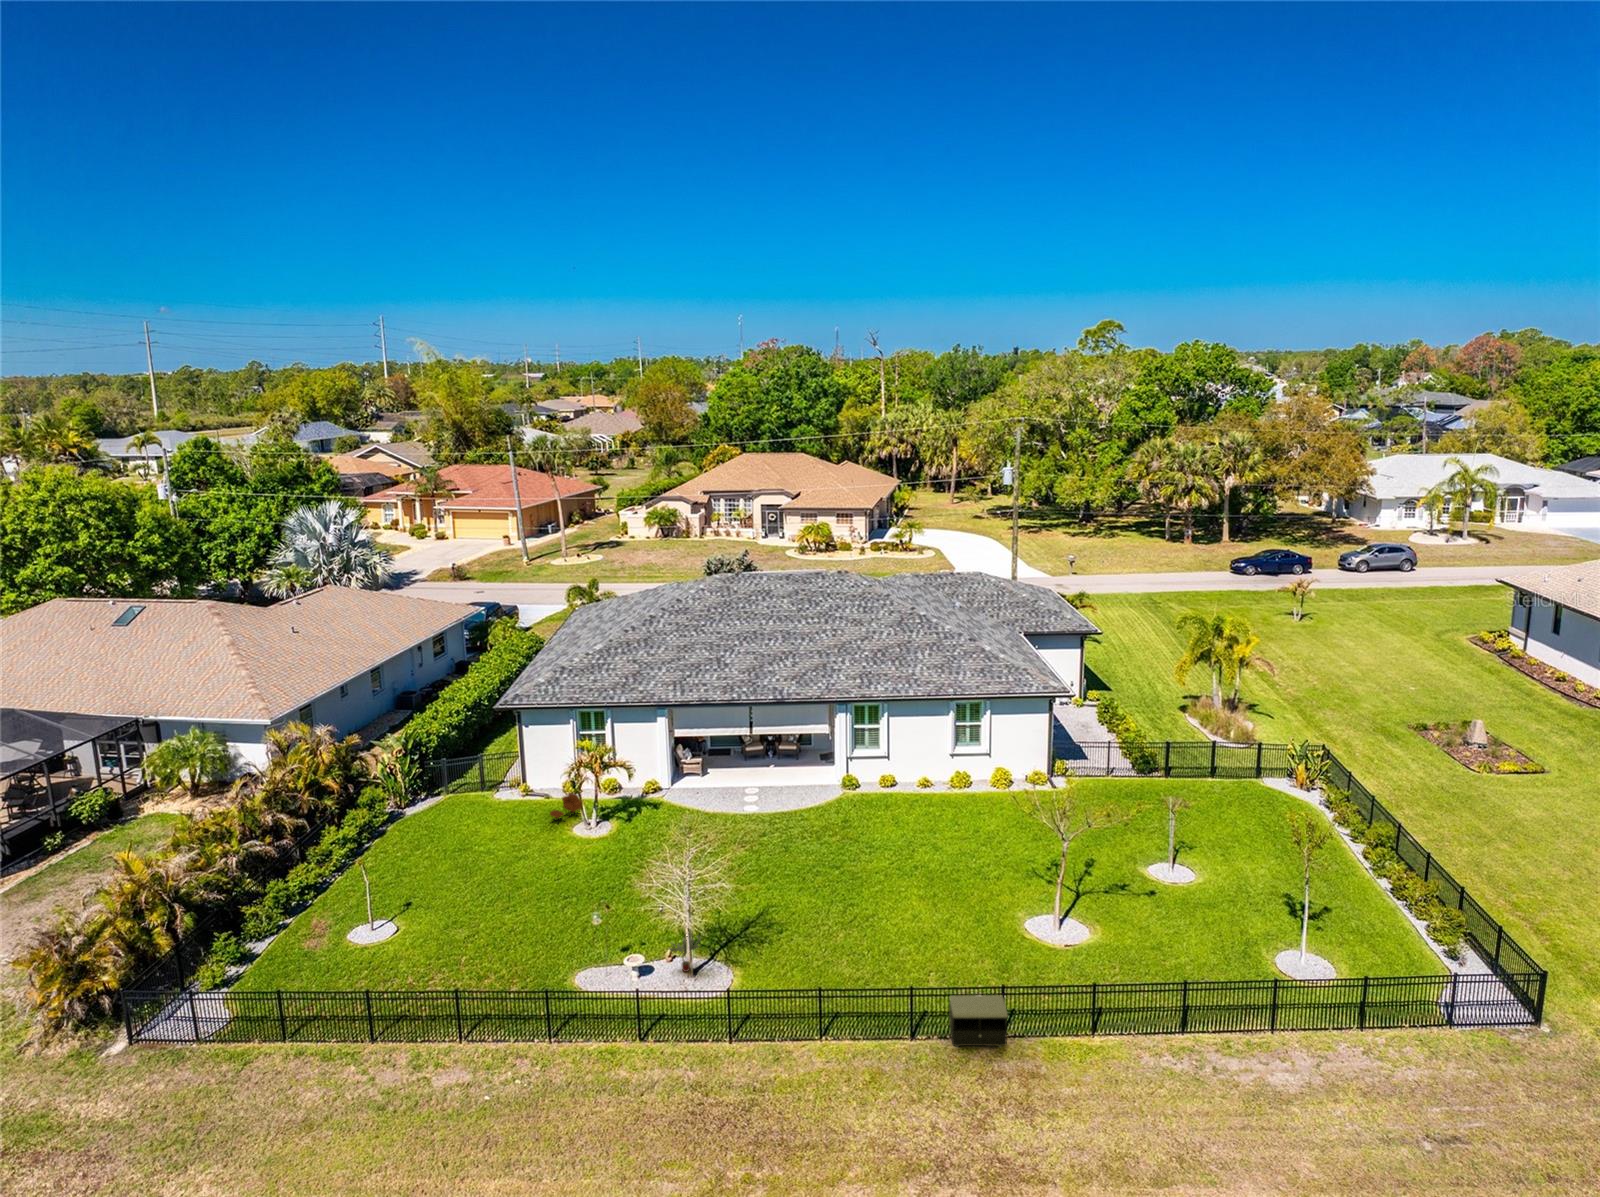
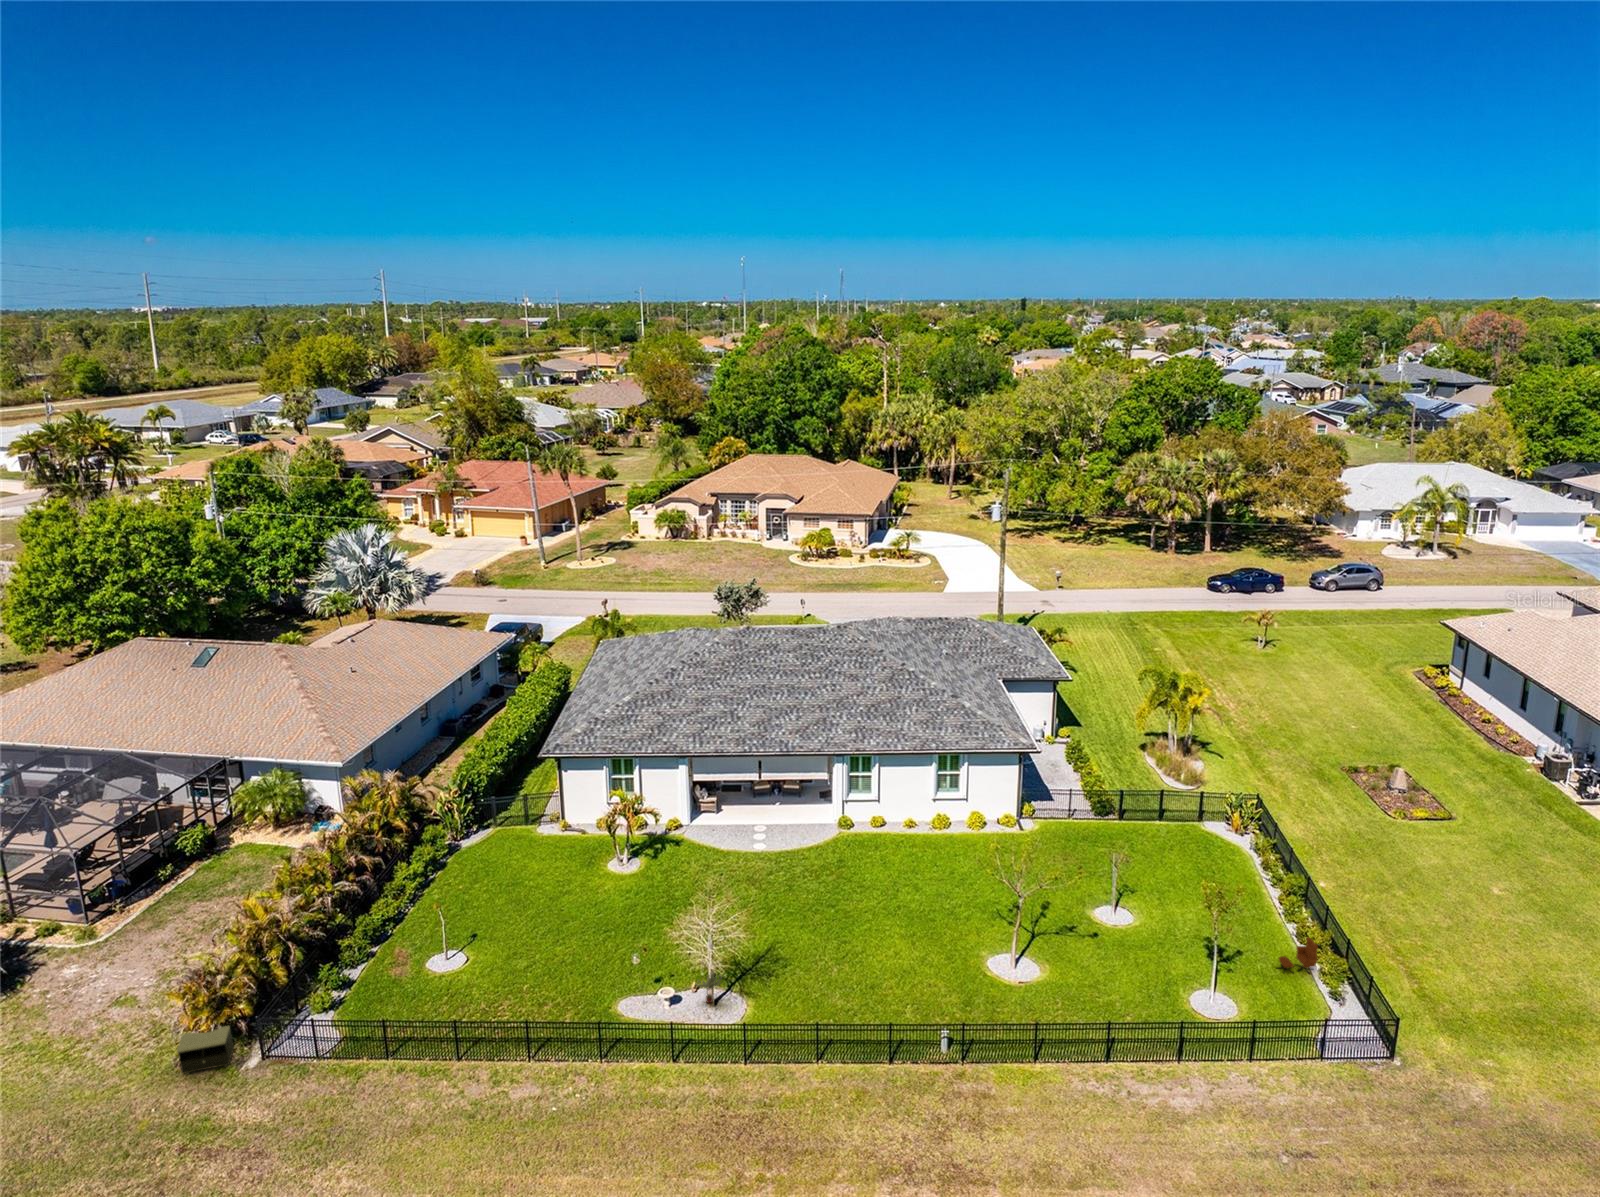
lounge chair: present [550,793,581,821] -> present [1279,937,1318,970]
storage bench: present [949,995,1008,1047] -> present [177,1026,234,1074]

